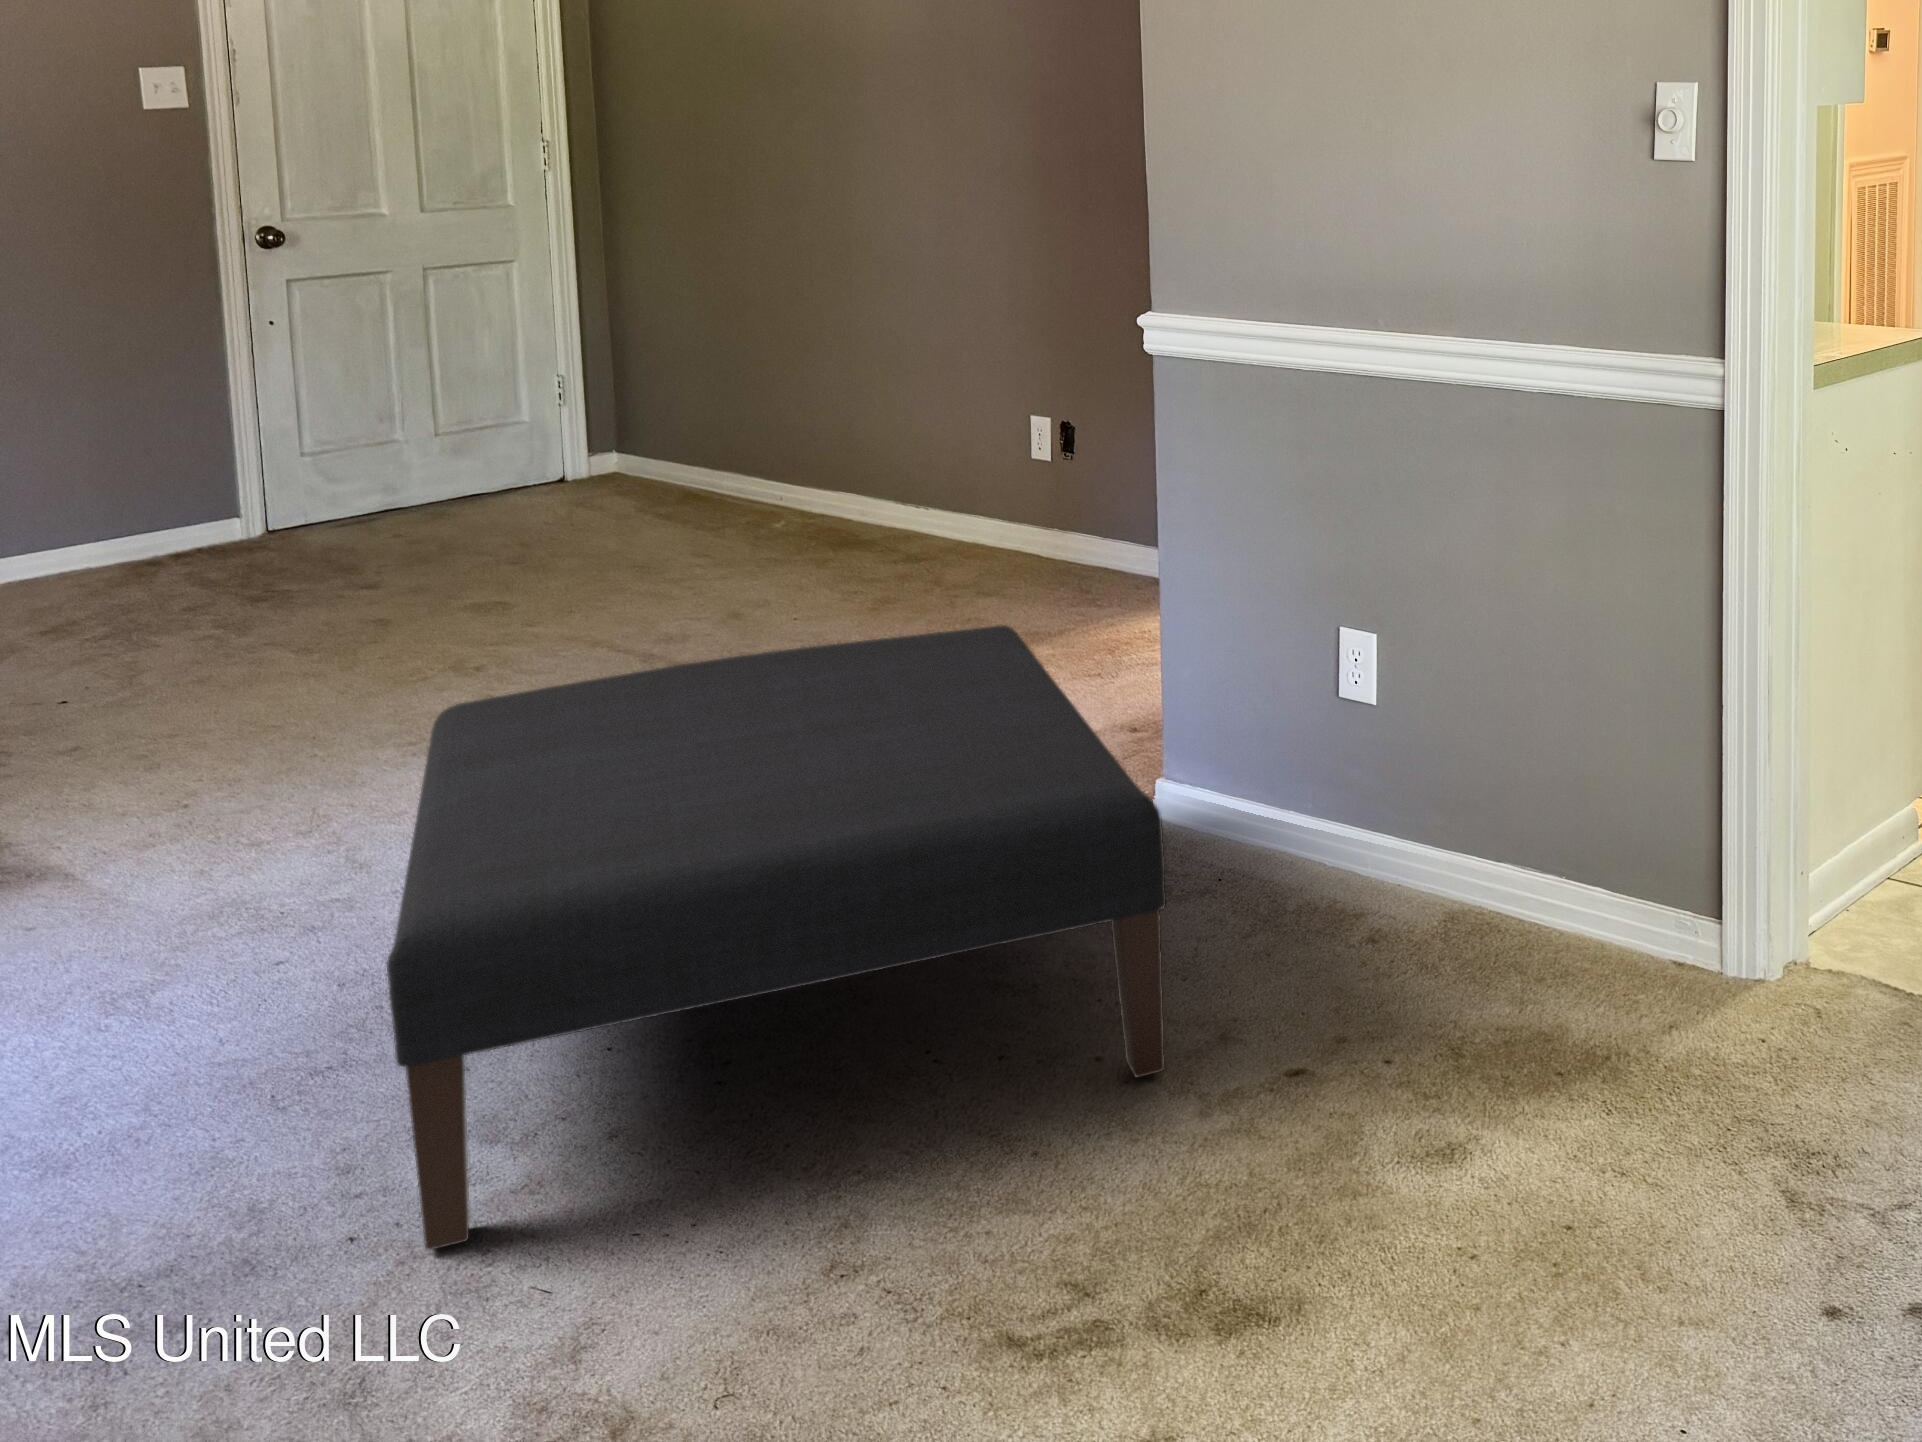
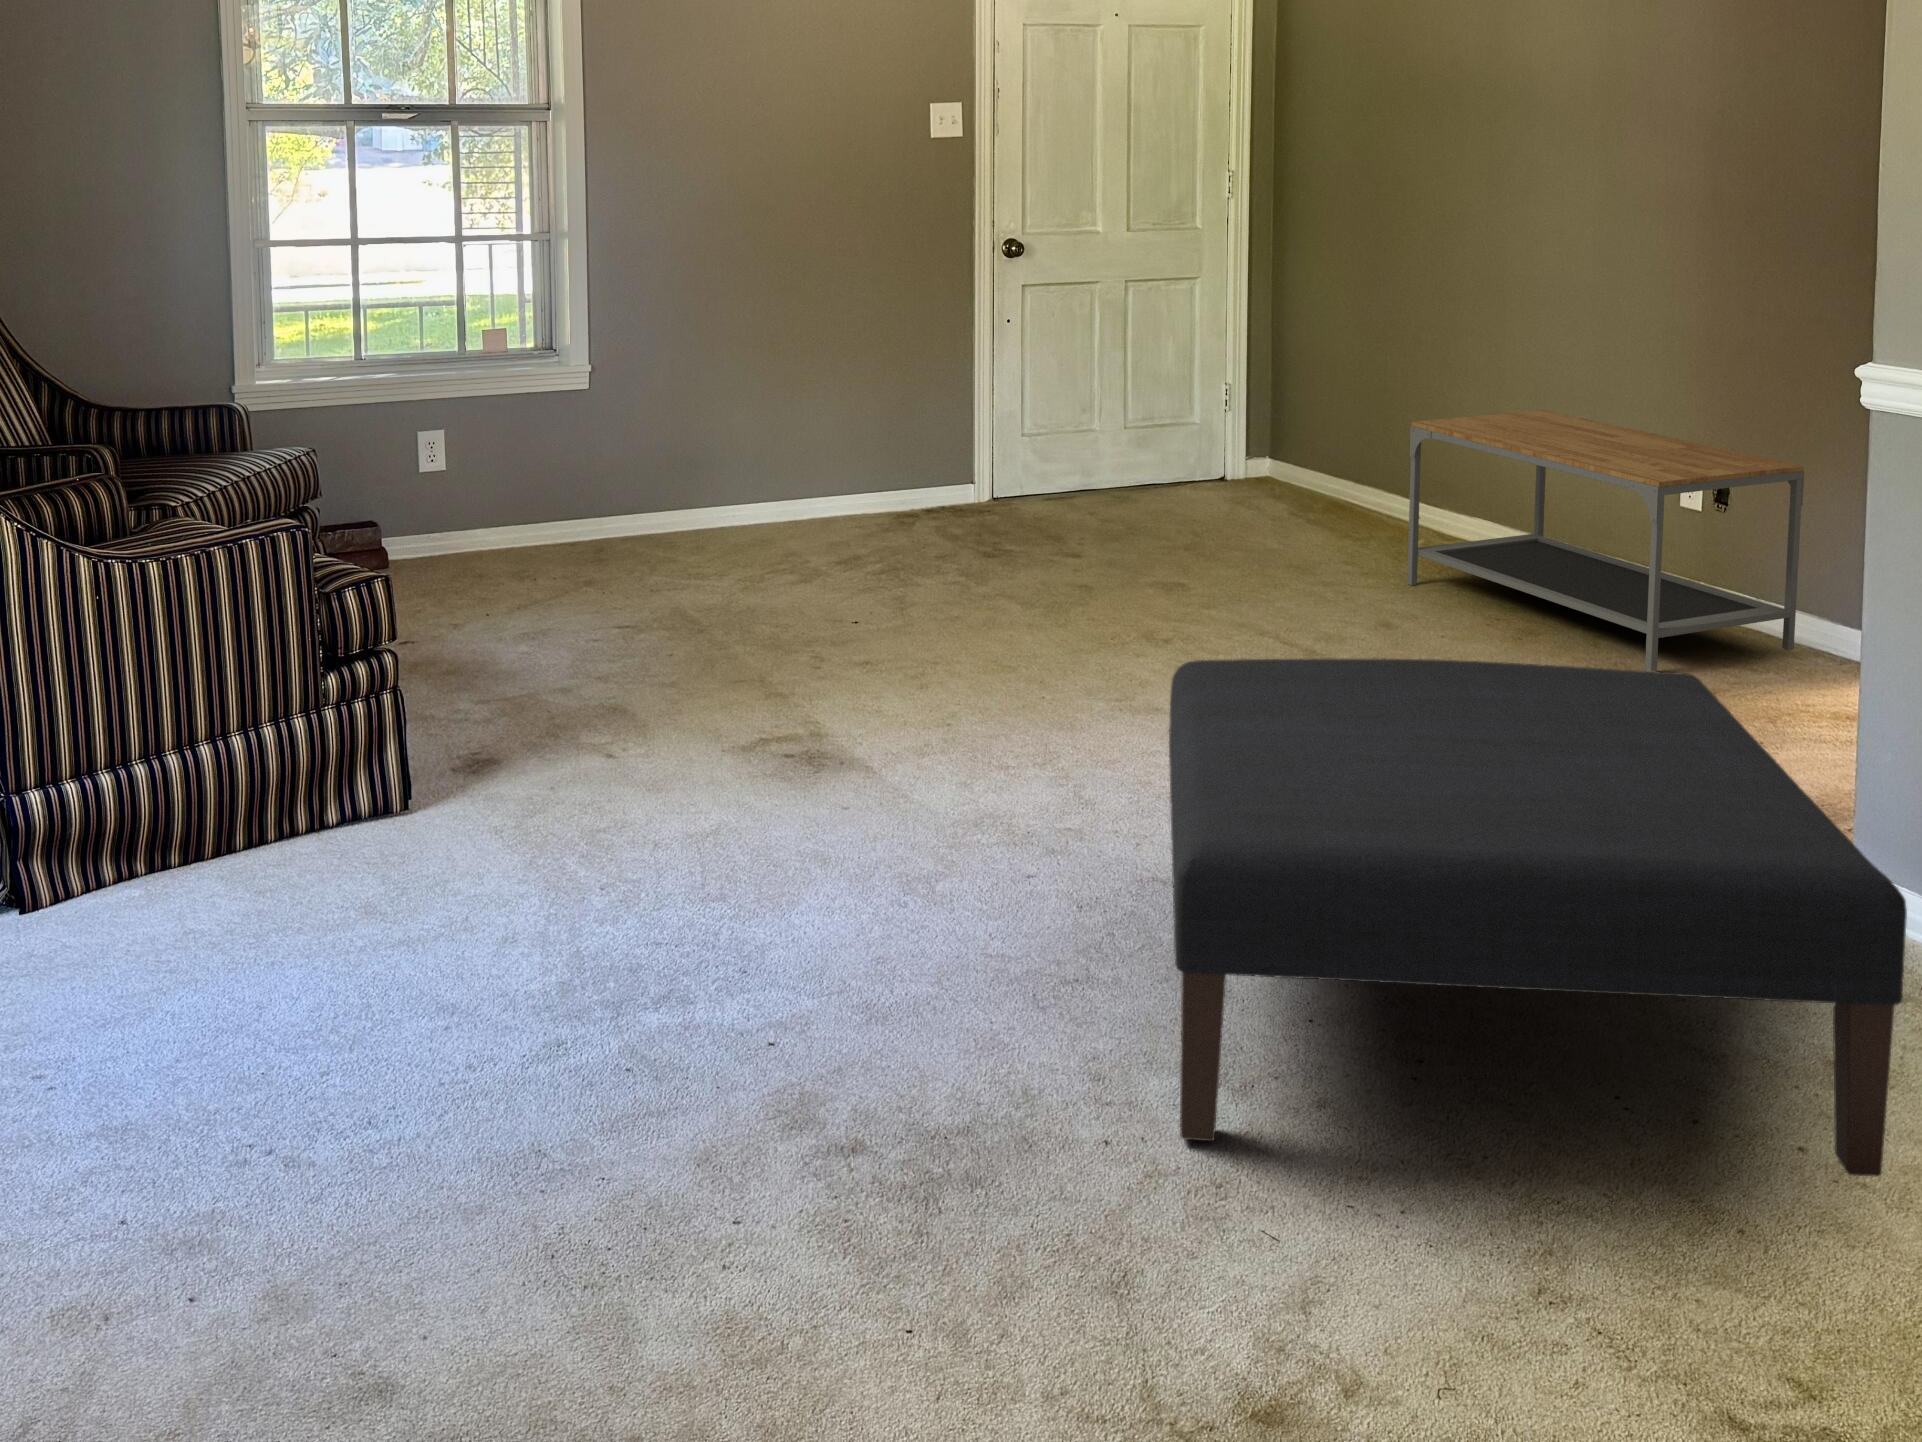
coffee table: none [766,371,1156,622] -> present [1407,410,1804,672]

